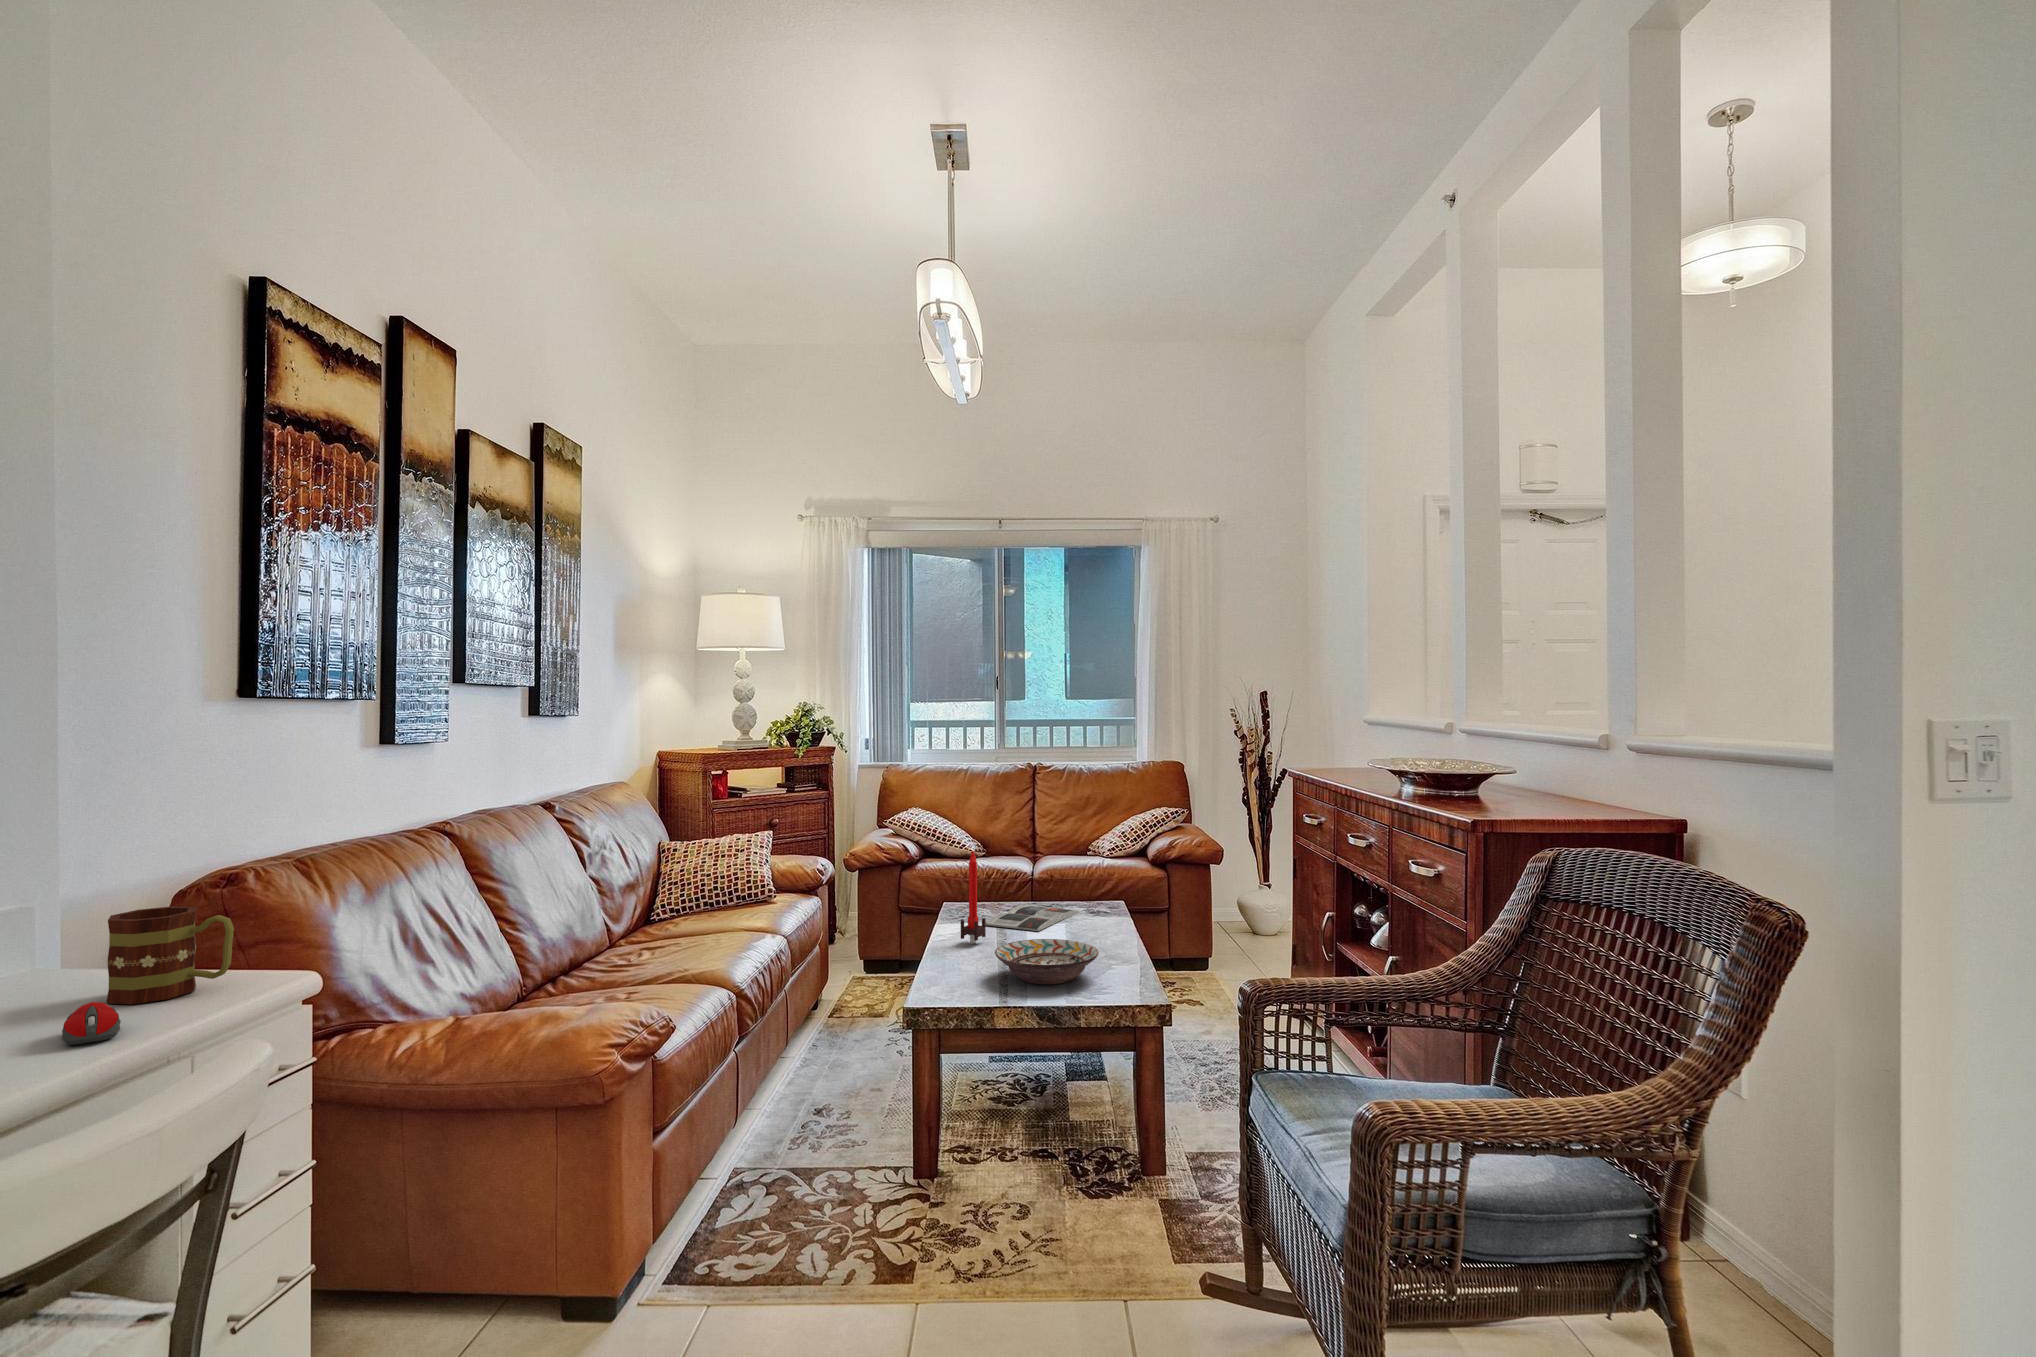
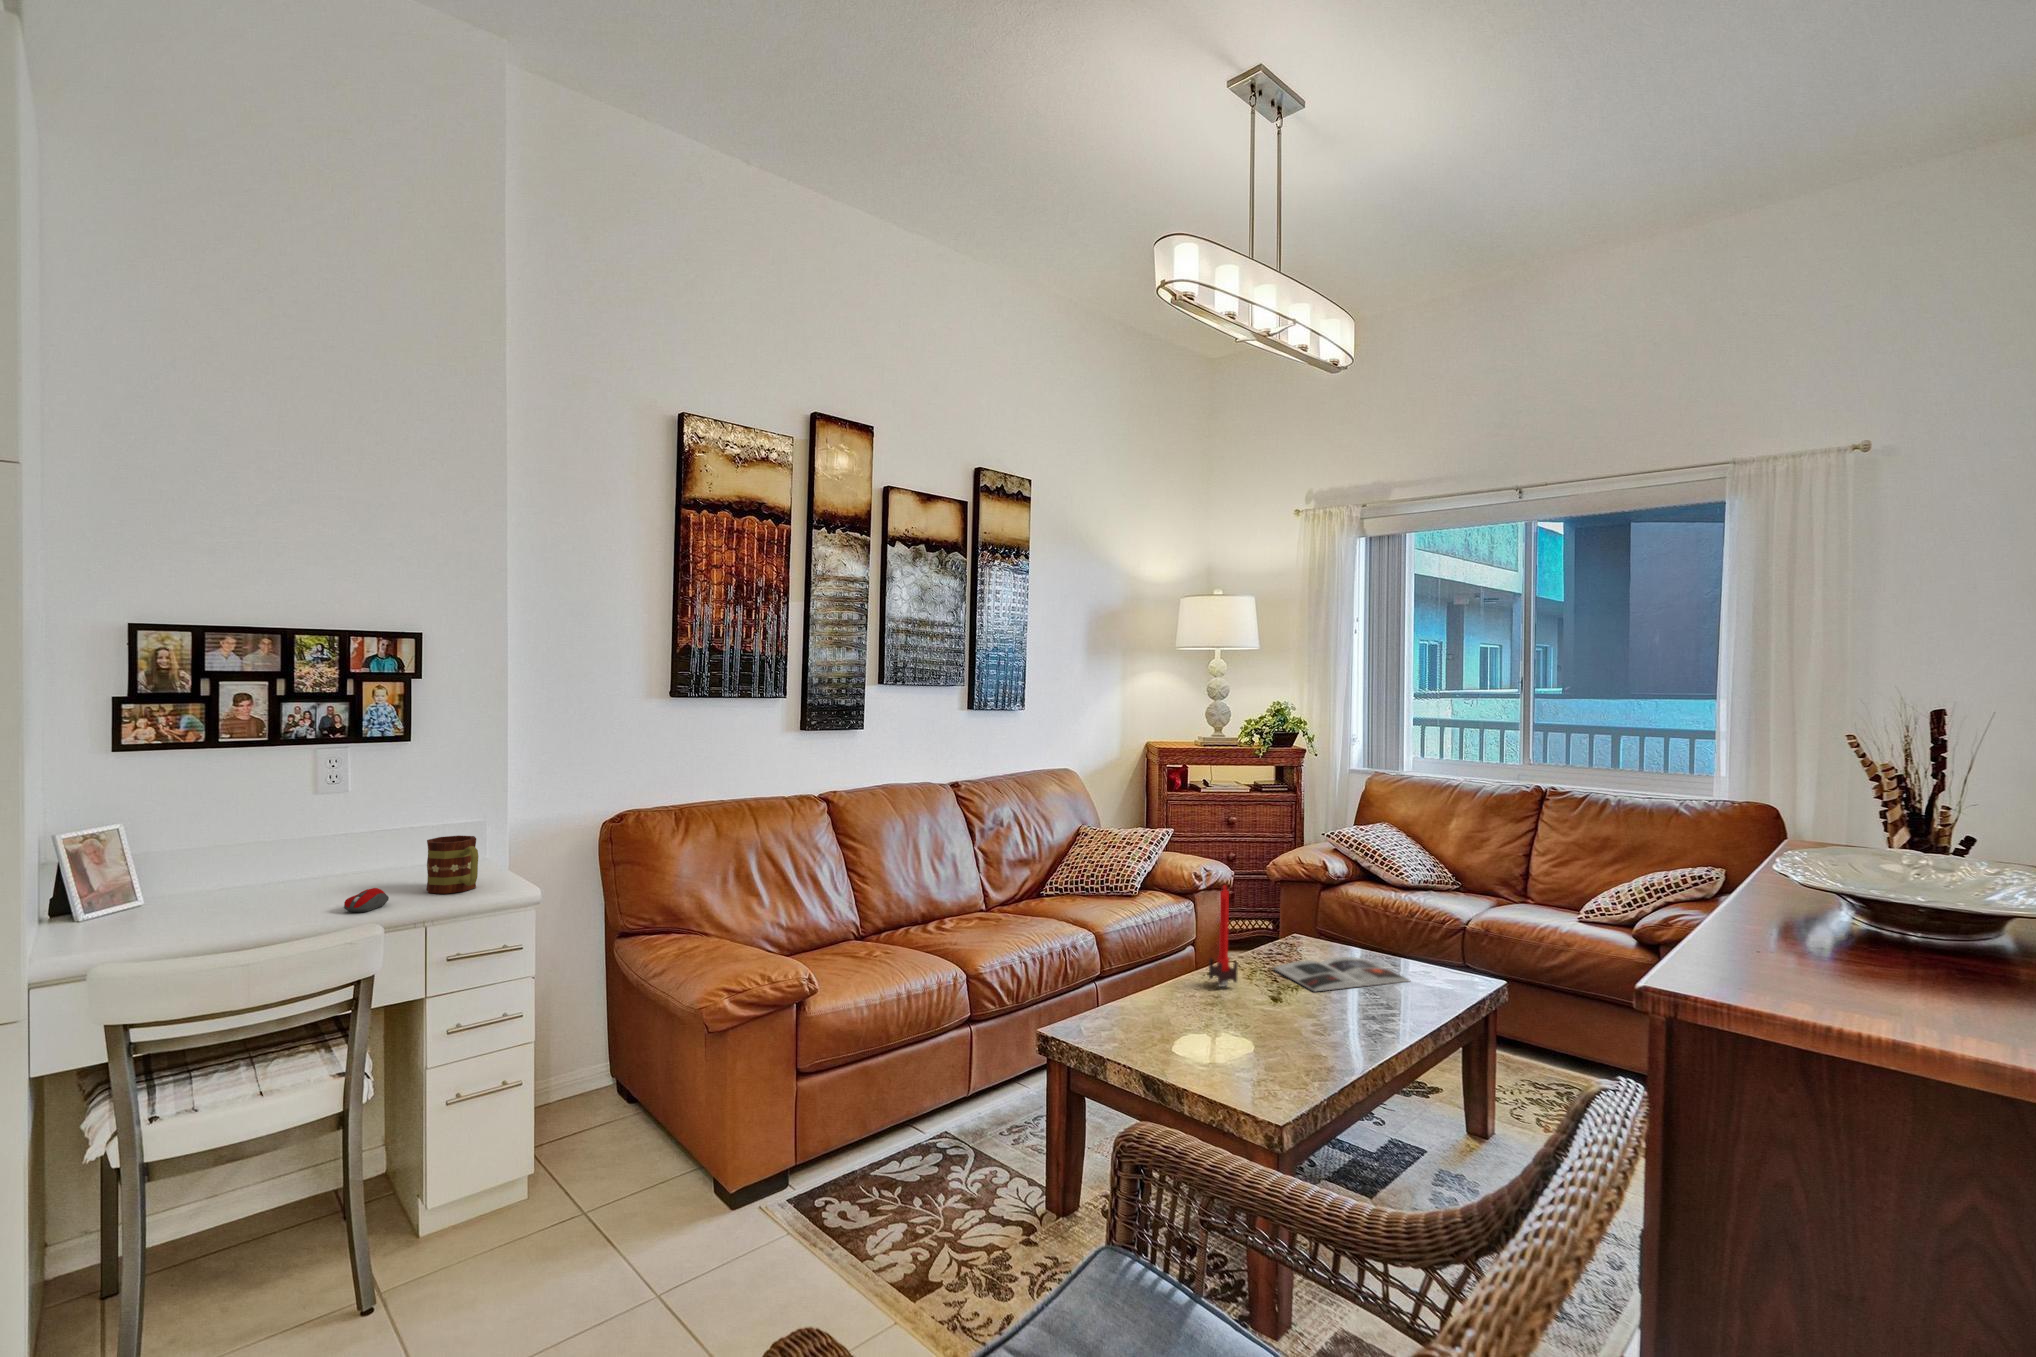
decorative bowl: present [995,939,1099,984] -> none [1151,996,1273,1058]

